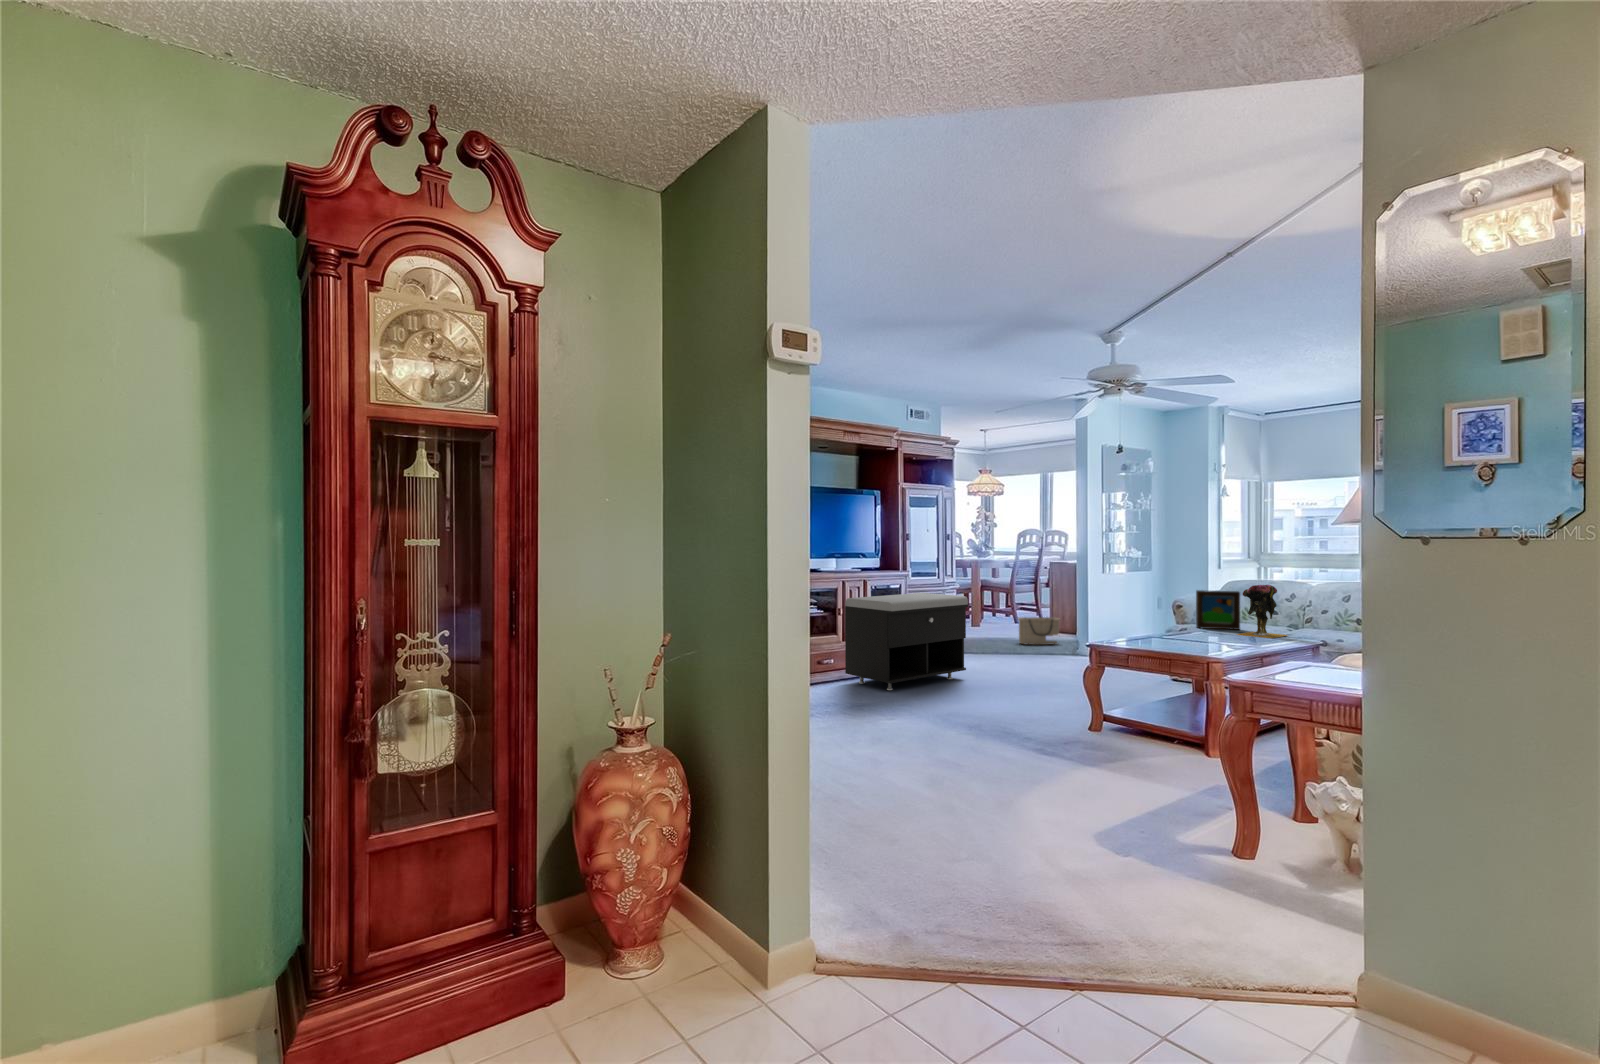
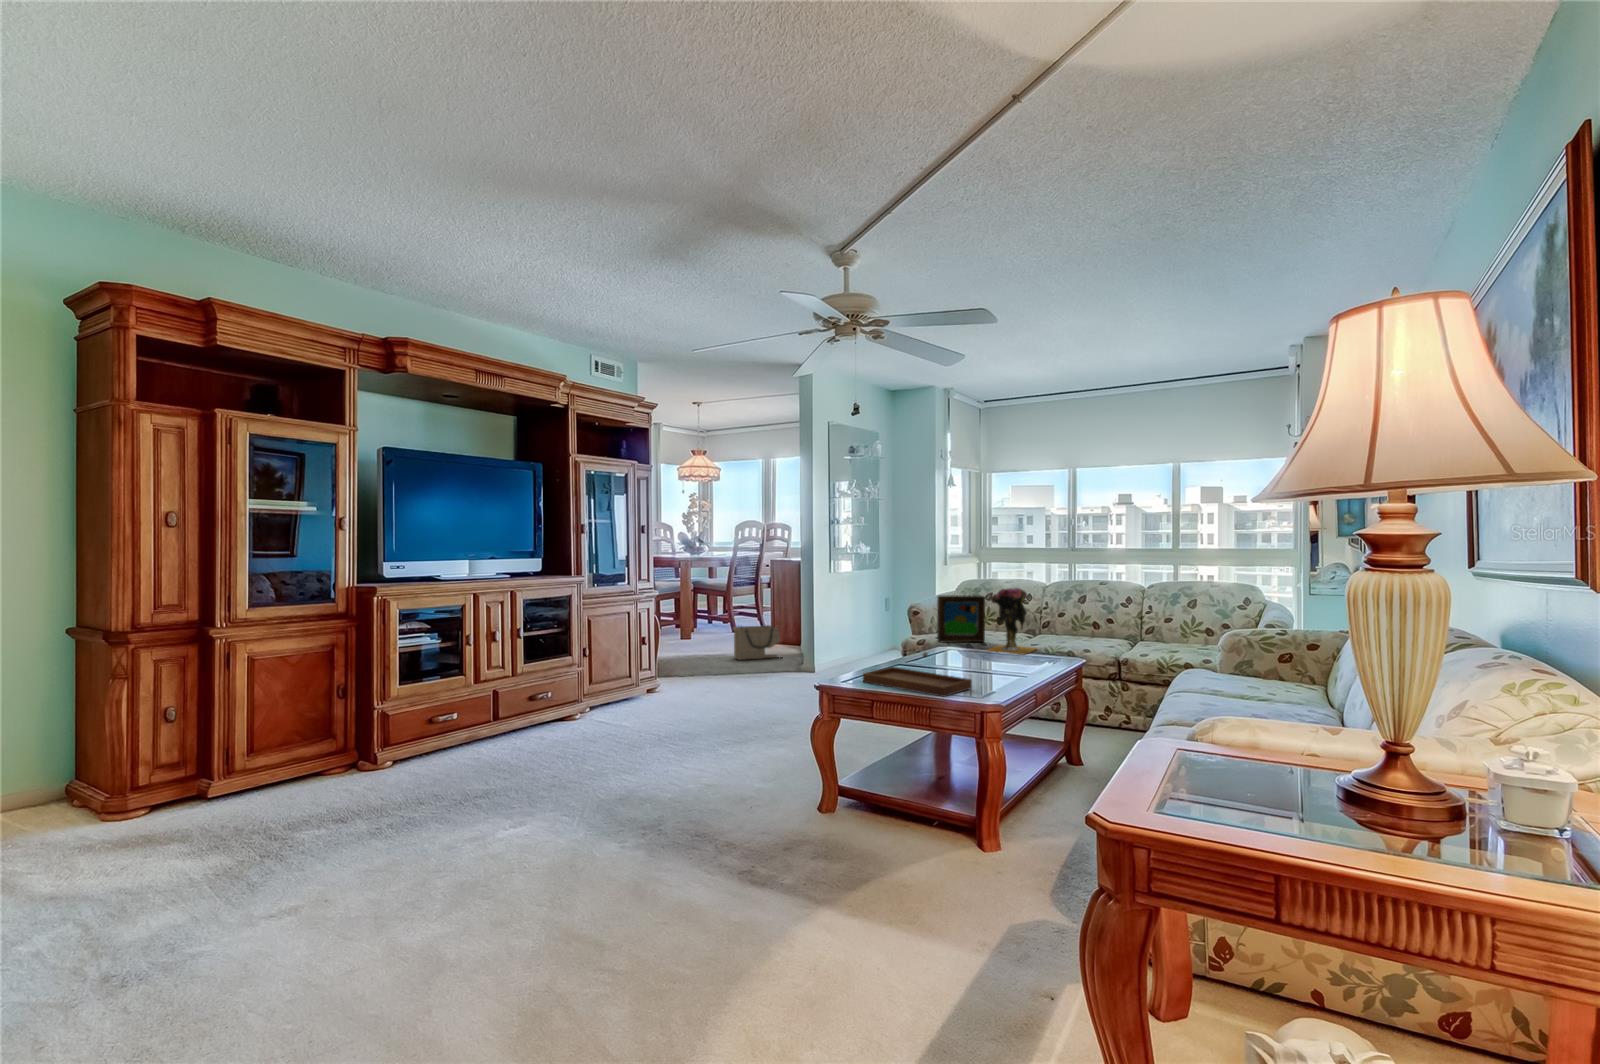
storage bench: present [845,593,968,690] -> none [476,606,662,757]
tray: none [1122,624,1207,654] -> present [863,652,972,697]

